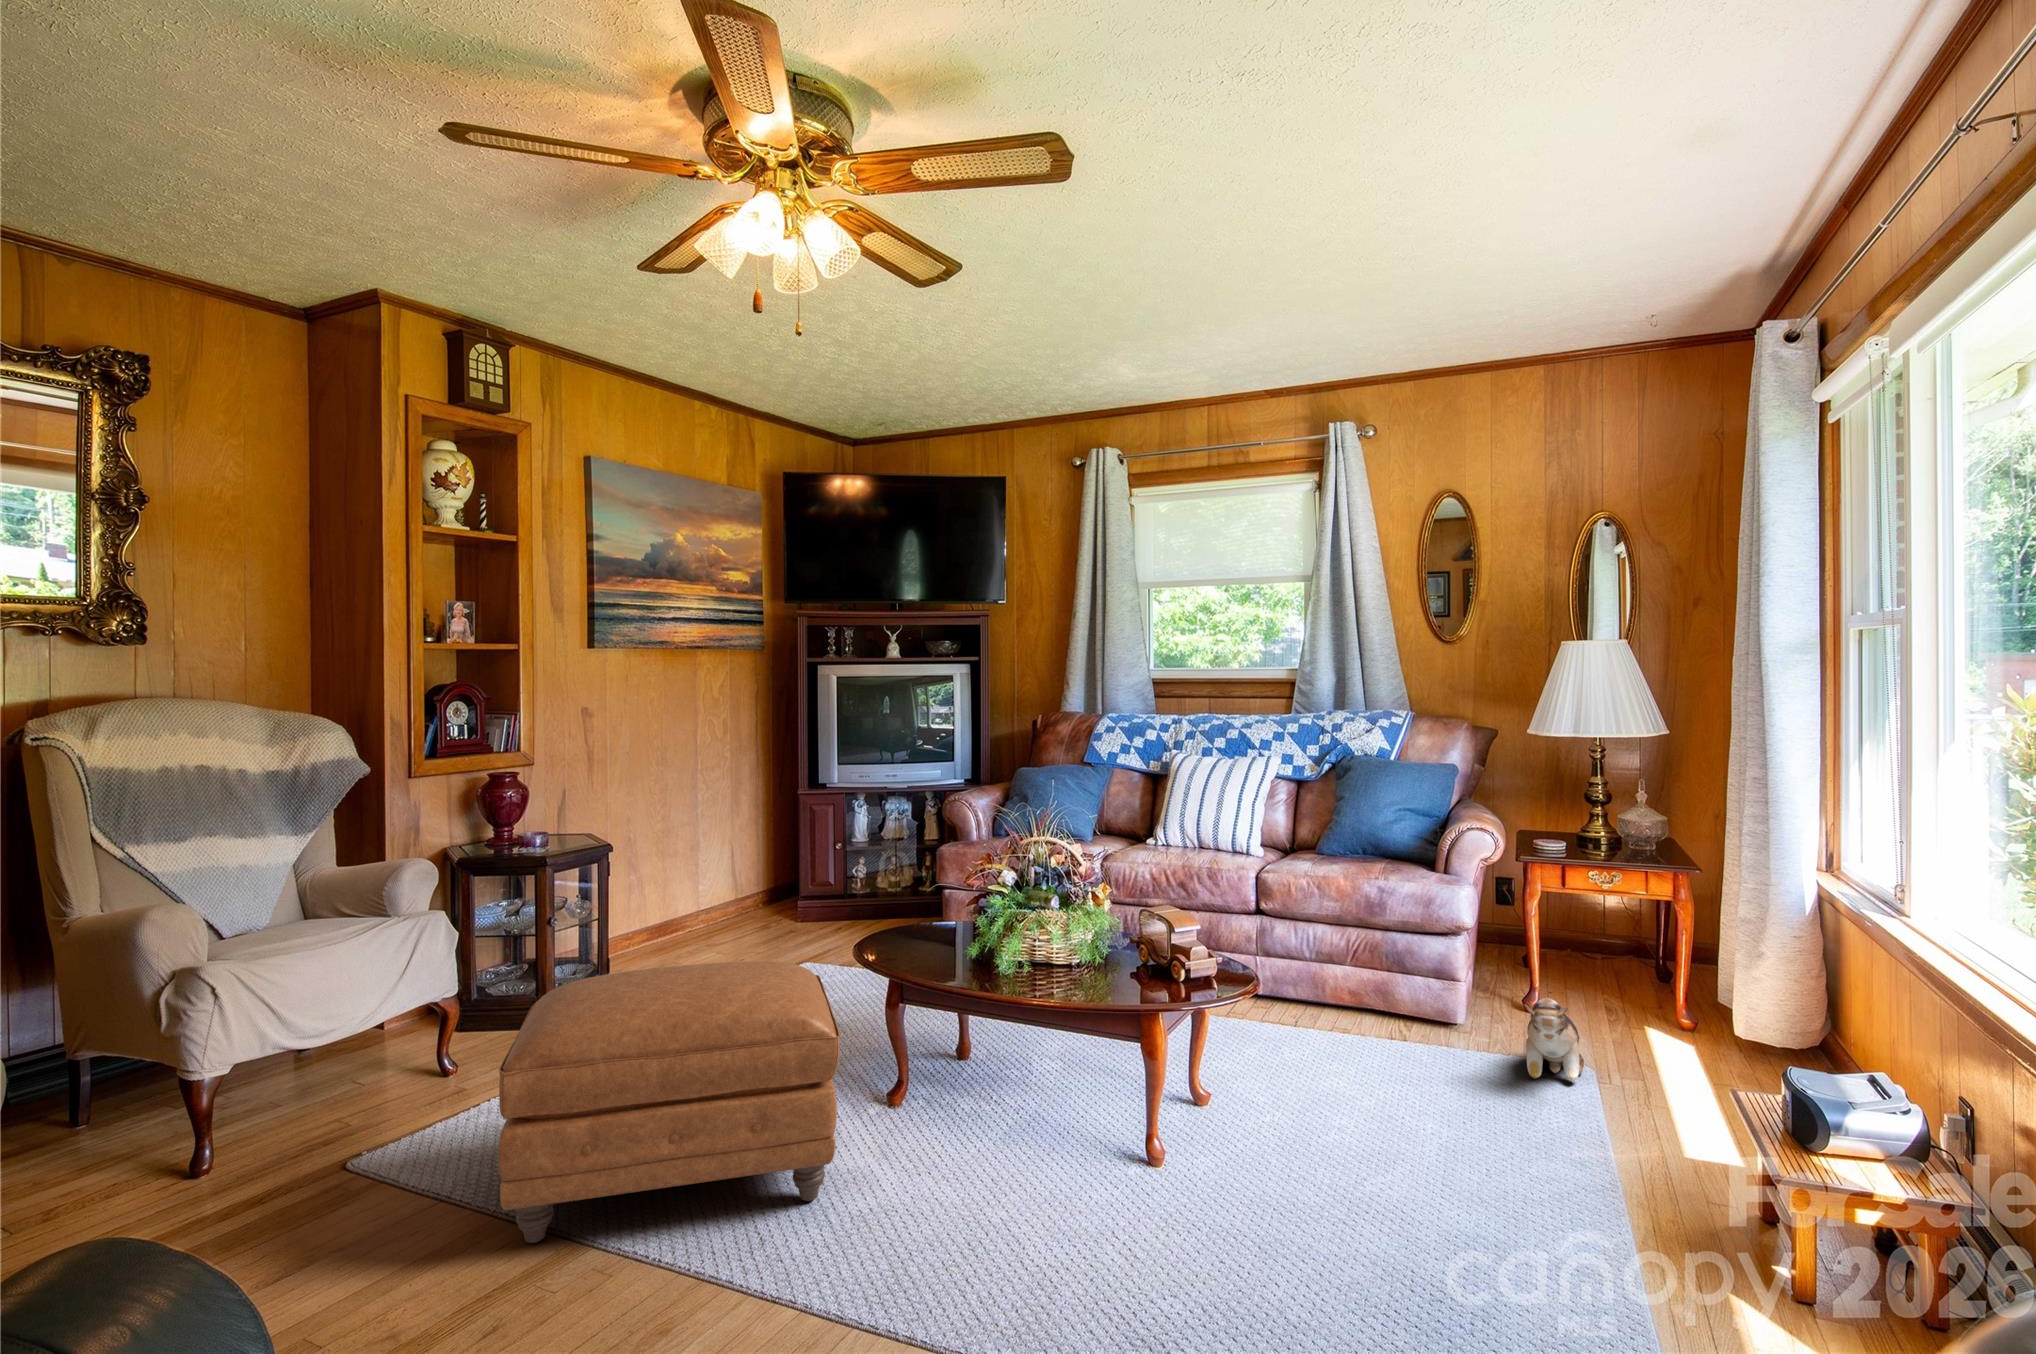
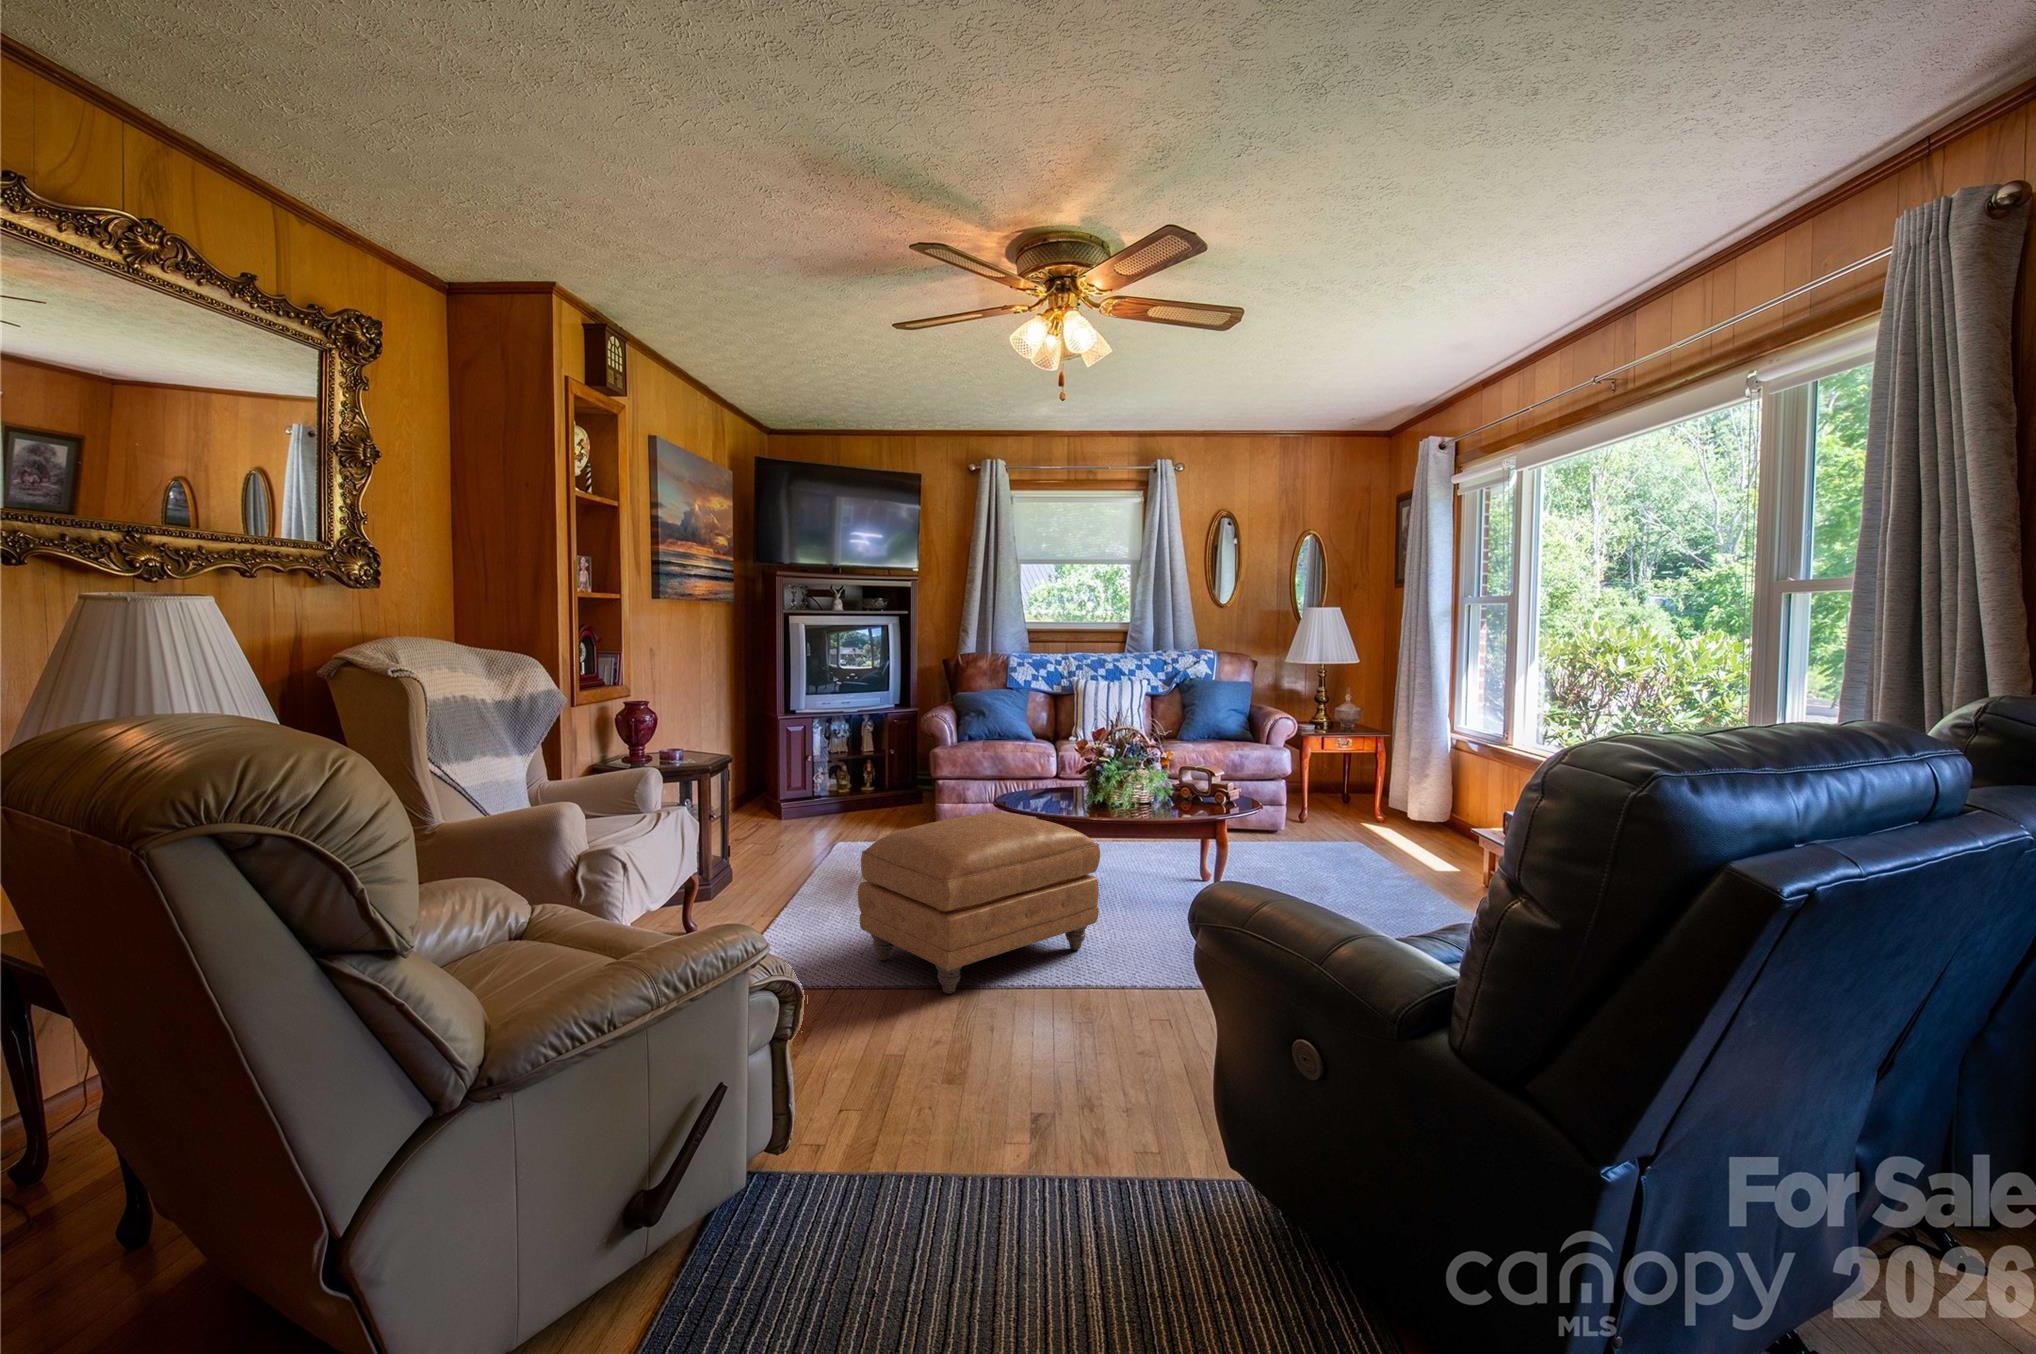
plush toy: present [1524,998,1584,1081] -> none [1337,803,1372,849]

